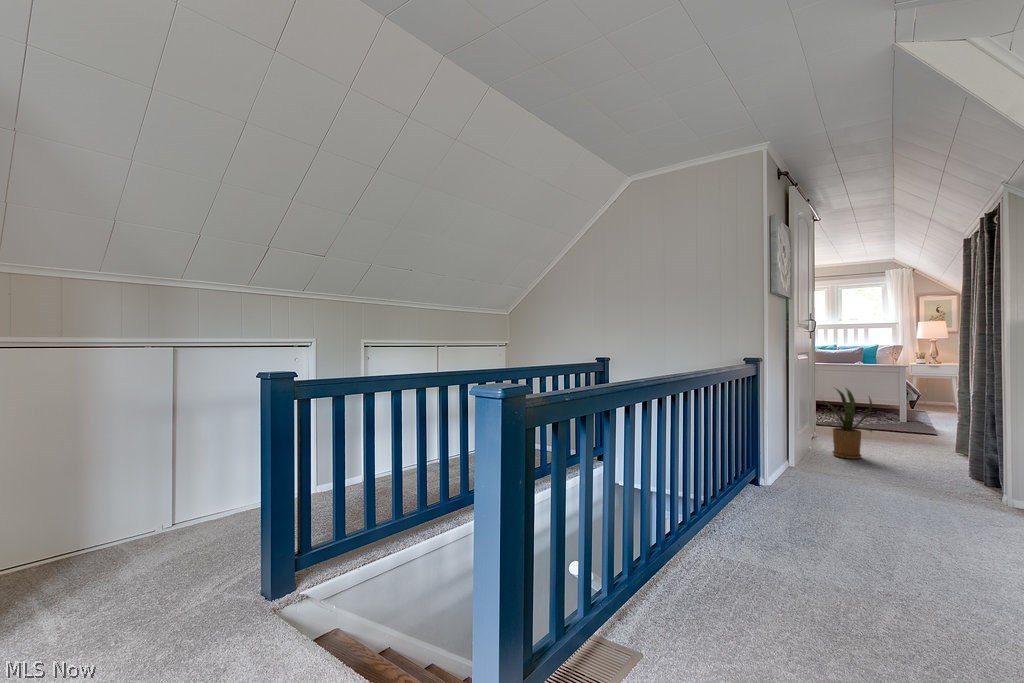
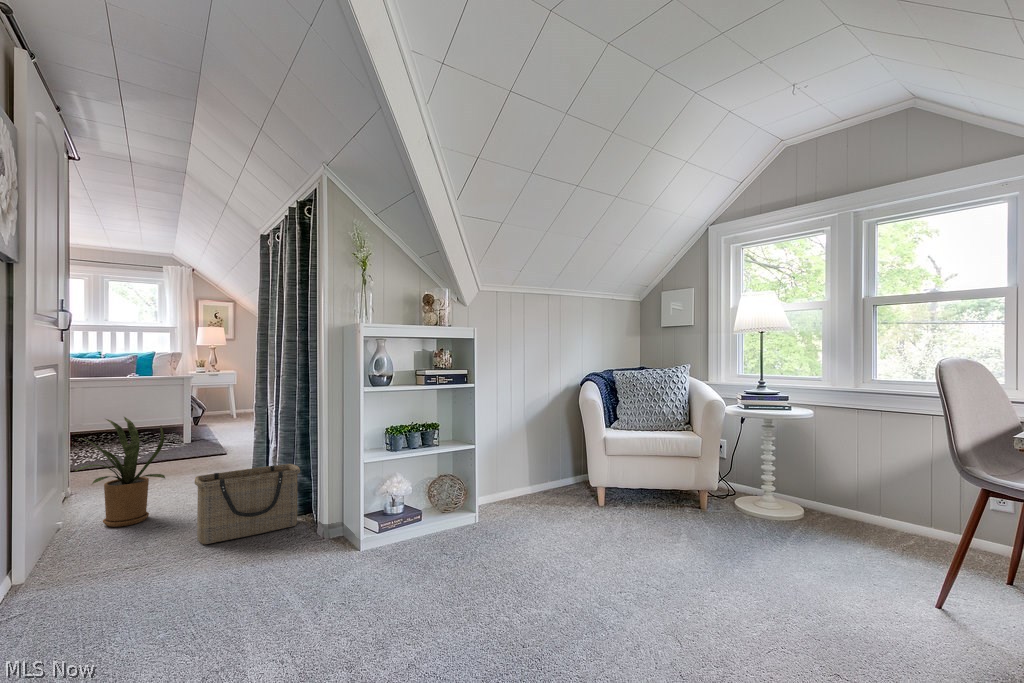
basket: none [890,433,988,492] -> present [194,464,300,544]

